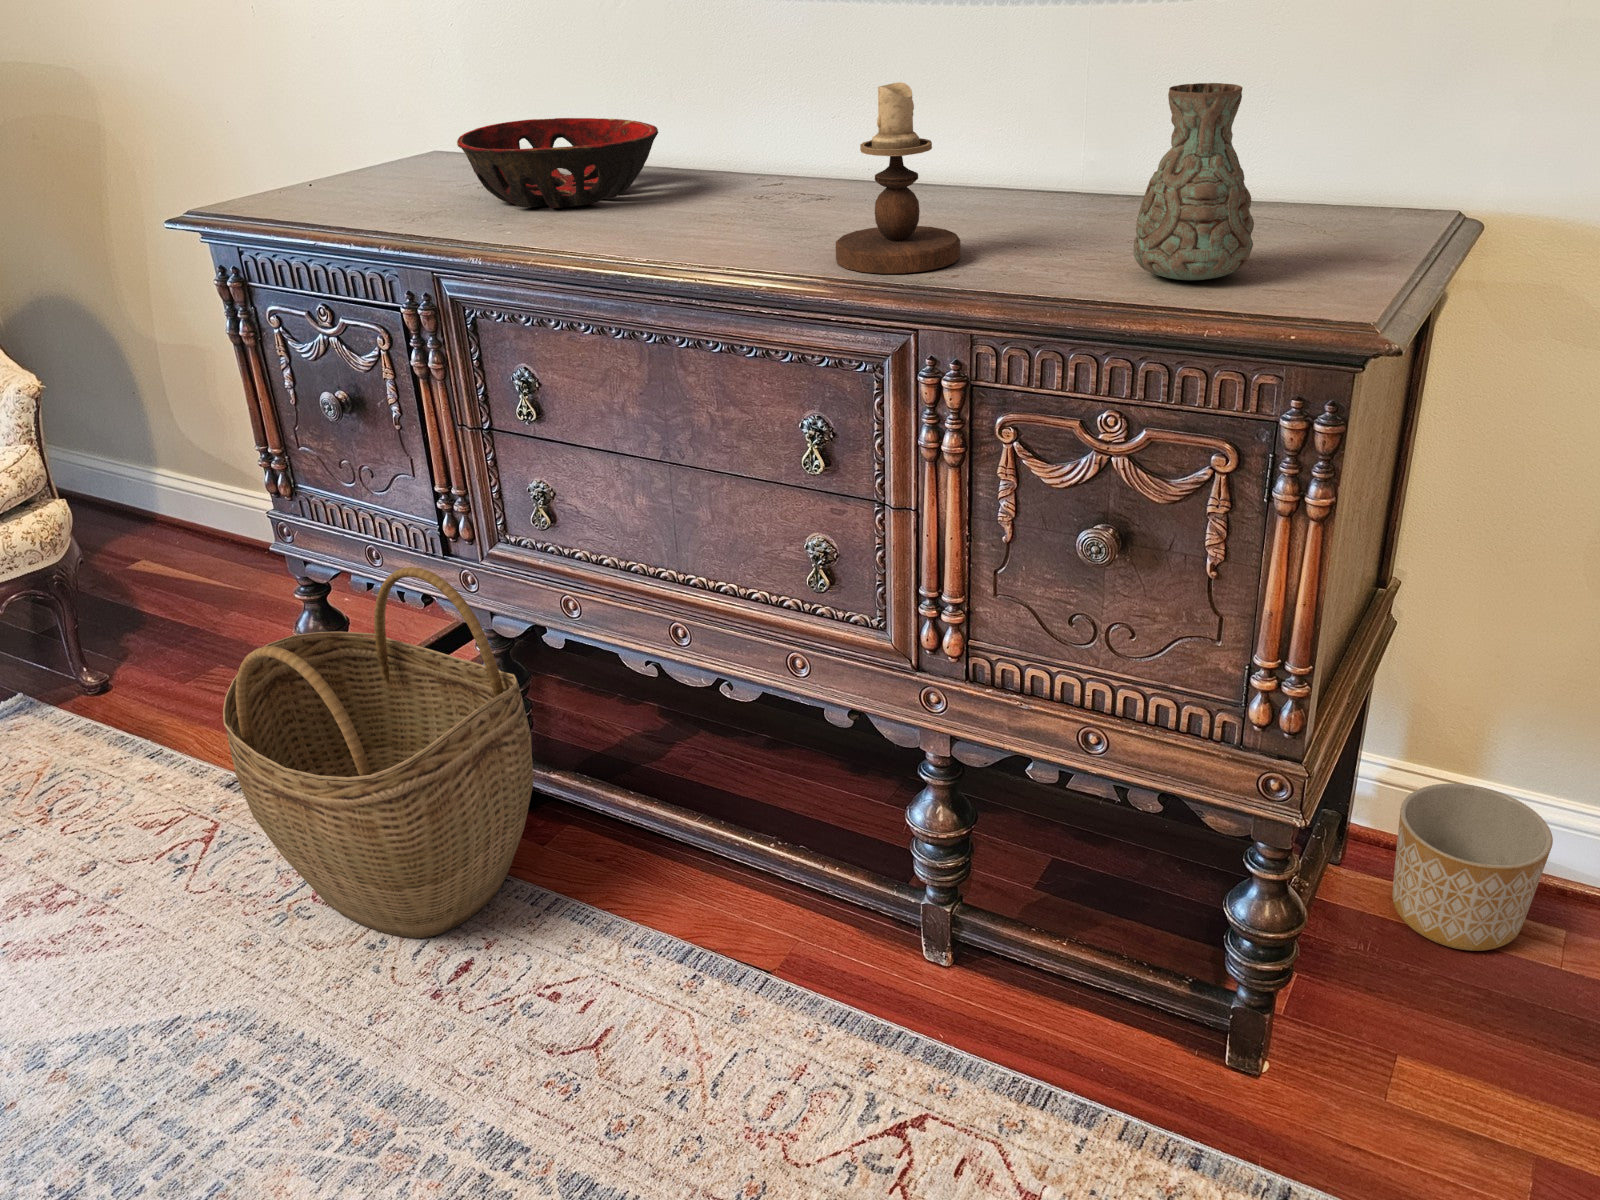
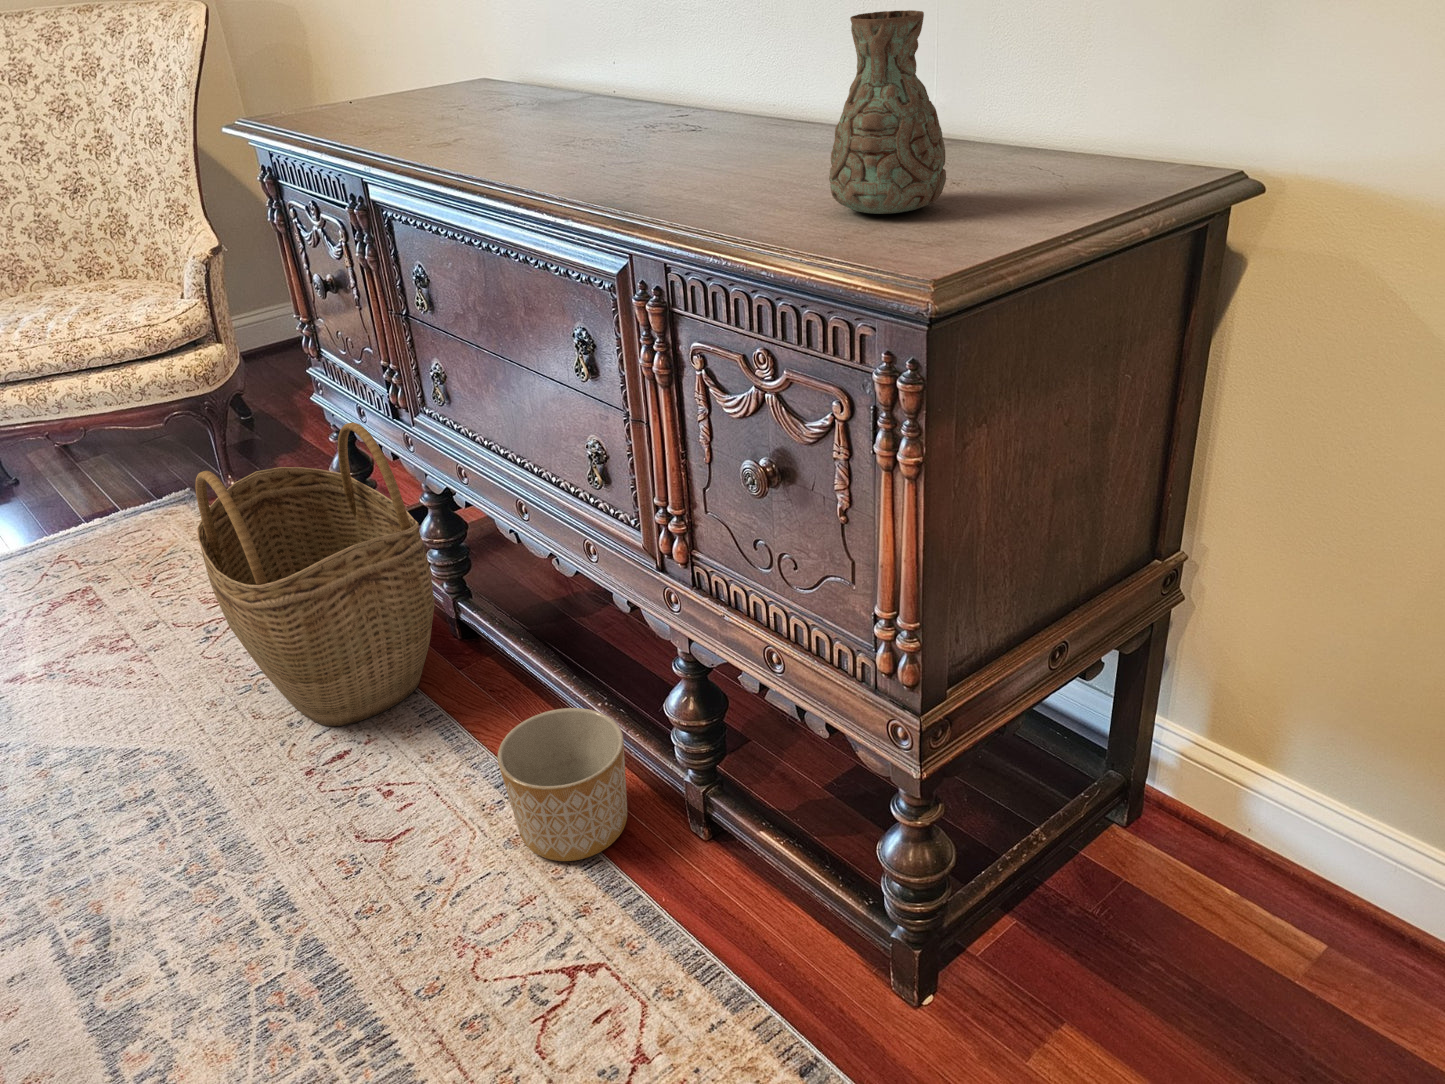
candlestick: present [835,82,960,274] -> none [606,10,723,193]
decorative bowl: present [457,118,658,208] -> none [414,46,591,124]
planter: present [1392,783,1553,951] -> present [497,708,627,861]

